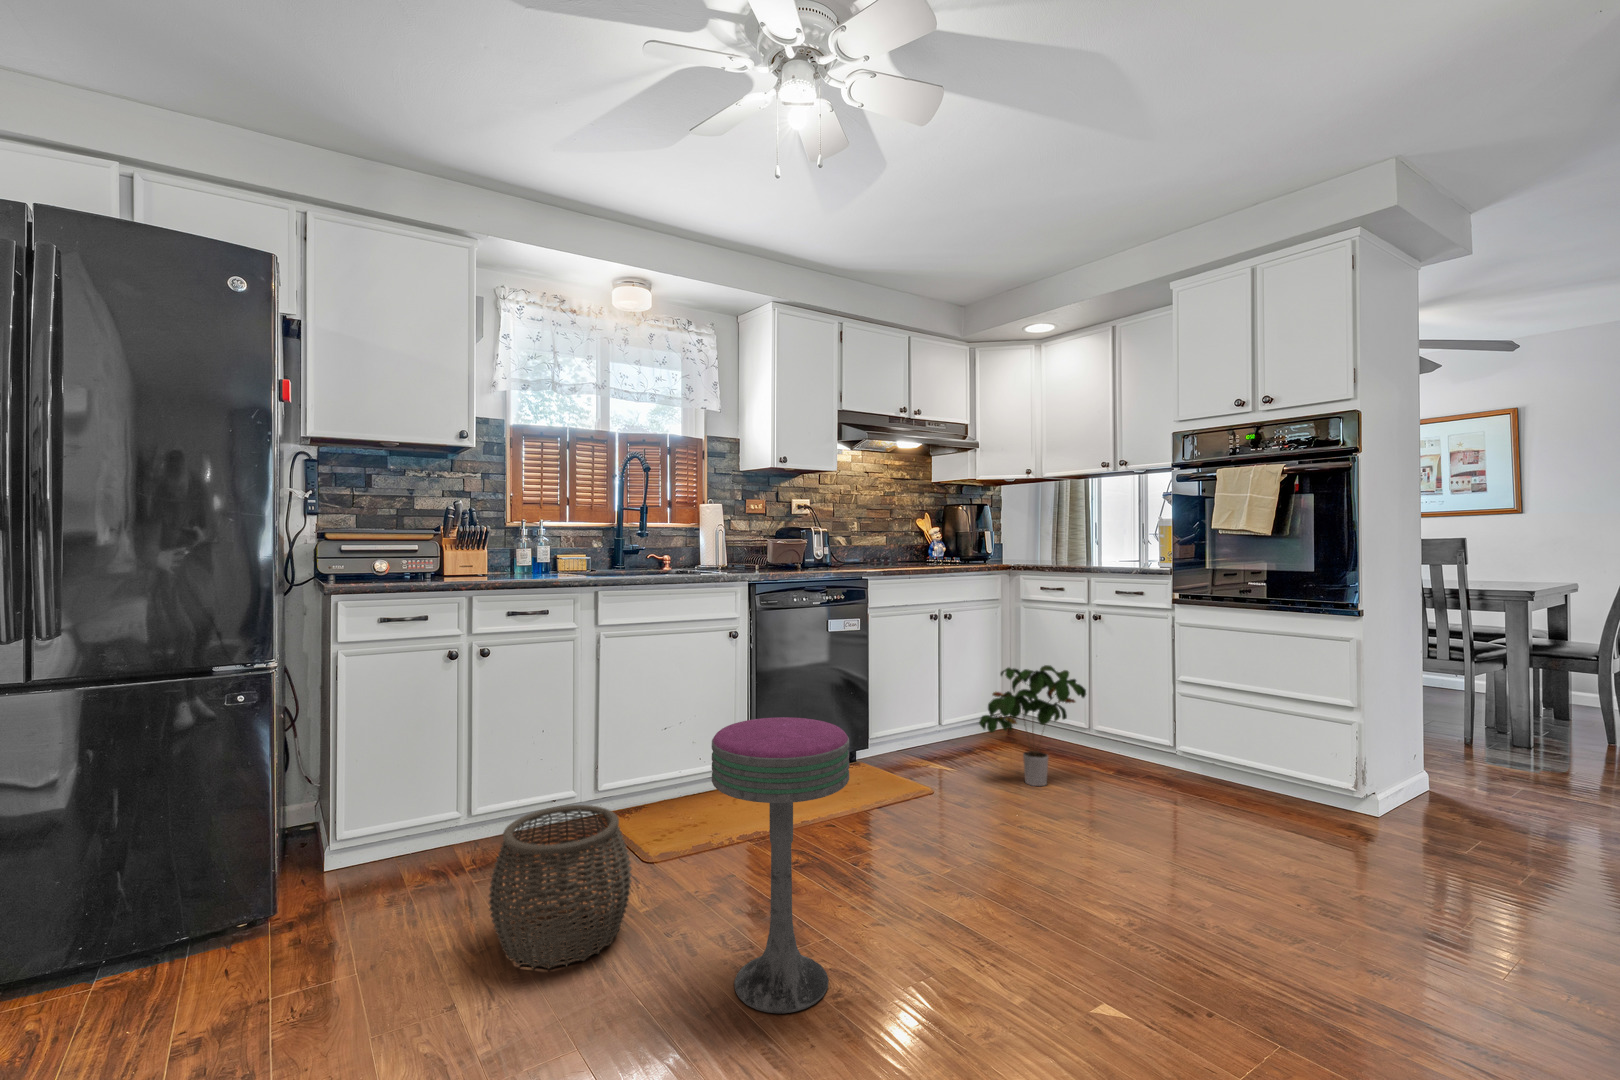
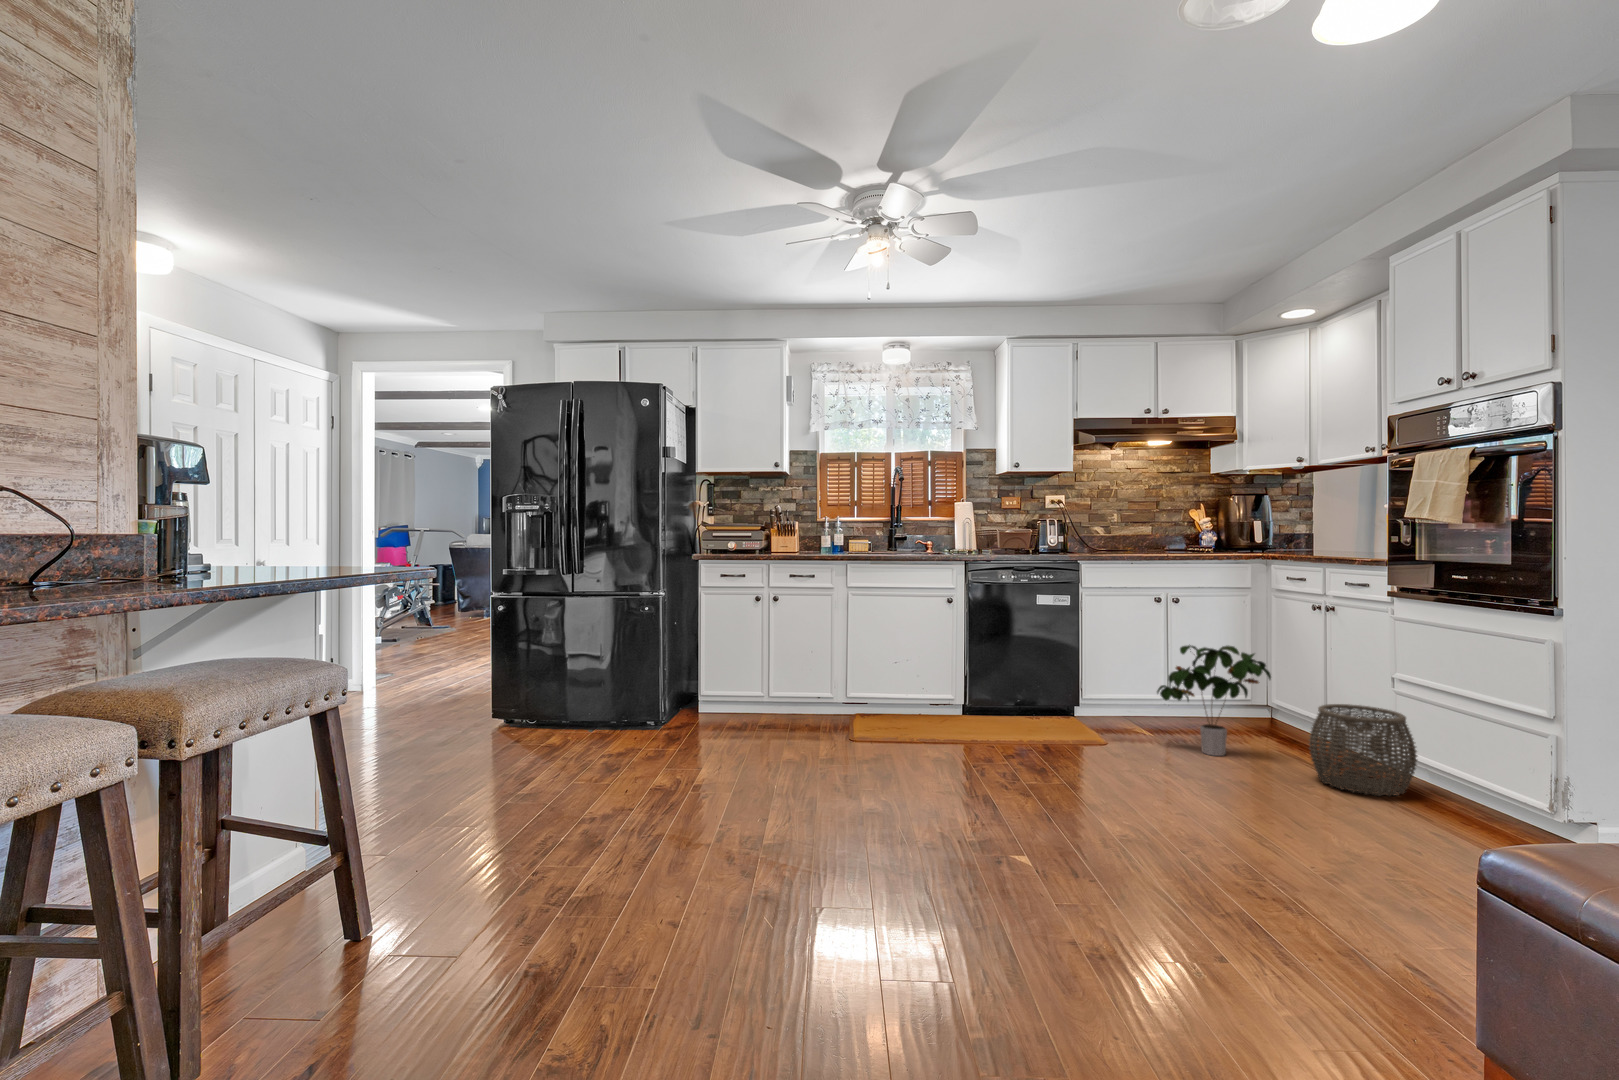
bar stool: present [712,717,849,1014] -> none [822,635,903,796]
woven basket: present [489,805,632,969] -> present [1309,704,1417,796]

